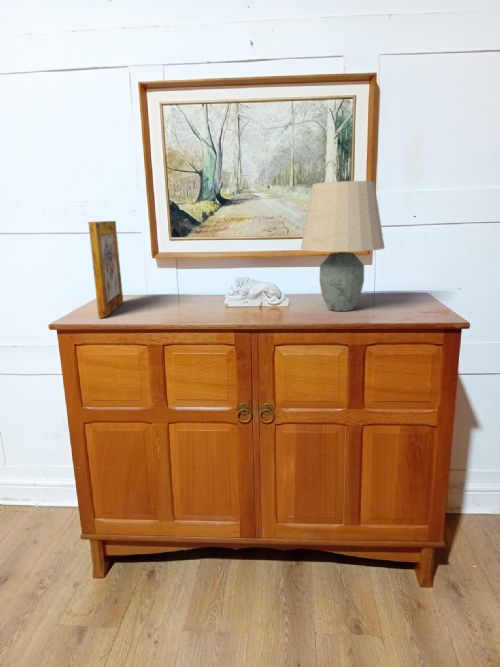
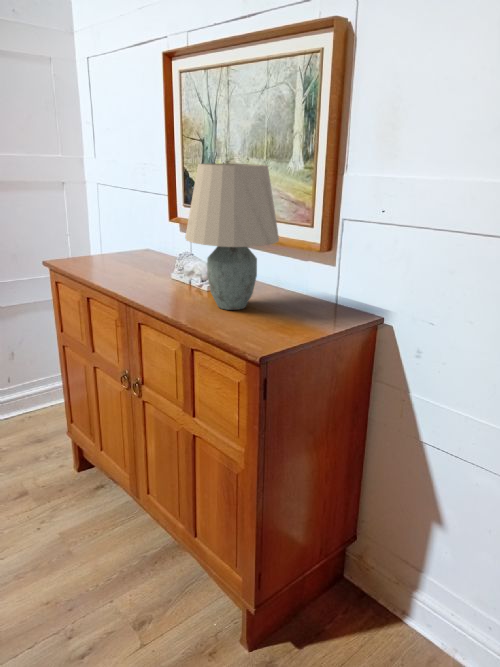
picture frame: present [88,221,123,318] -> none [82,182,148,264]

